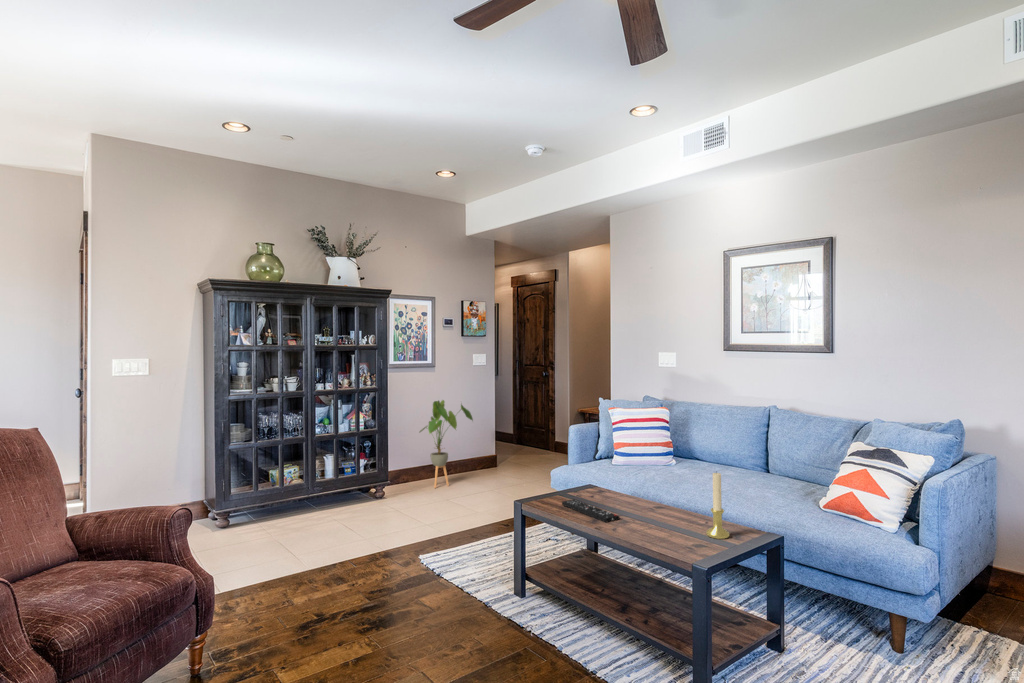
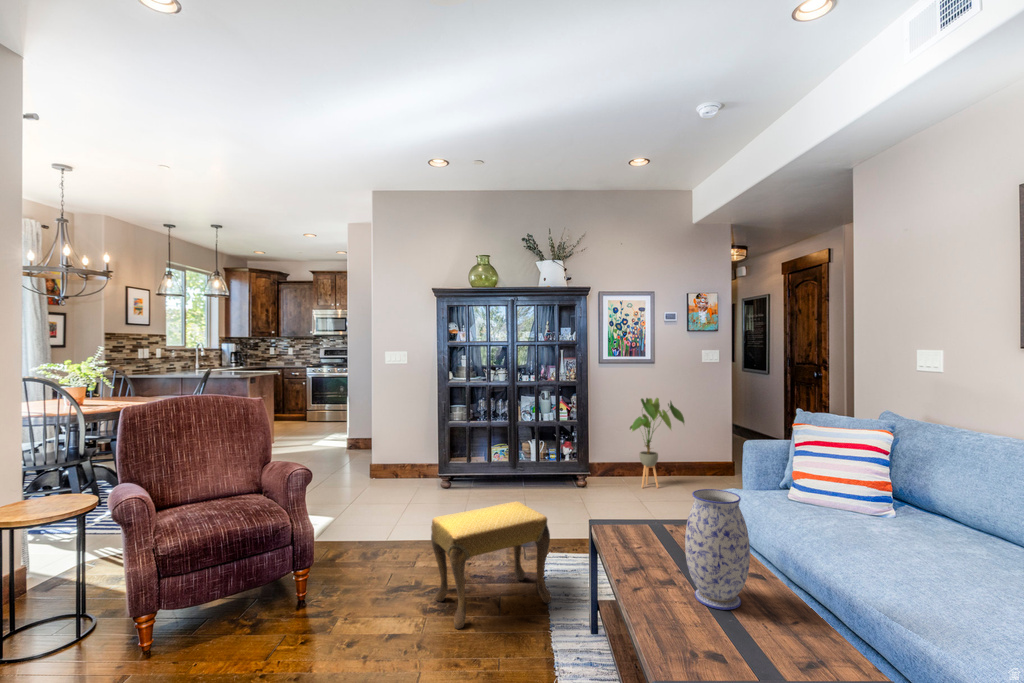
vase: none [640,449,682,529] -> present [685,489,750,610]
candle holder: present [706,473,730,539] -> none [756,543,796,656]
remote control: present [562,499,620,522] -> none [637,533,673,575]
footstool: none [353,505,466,634] -> present [431,502,551,629]

